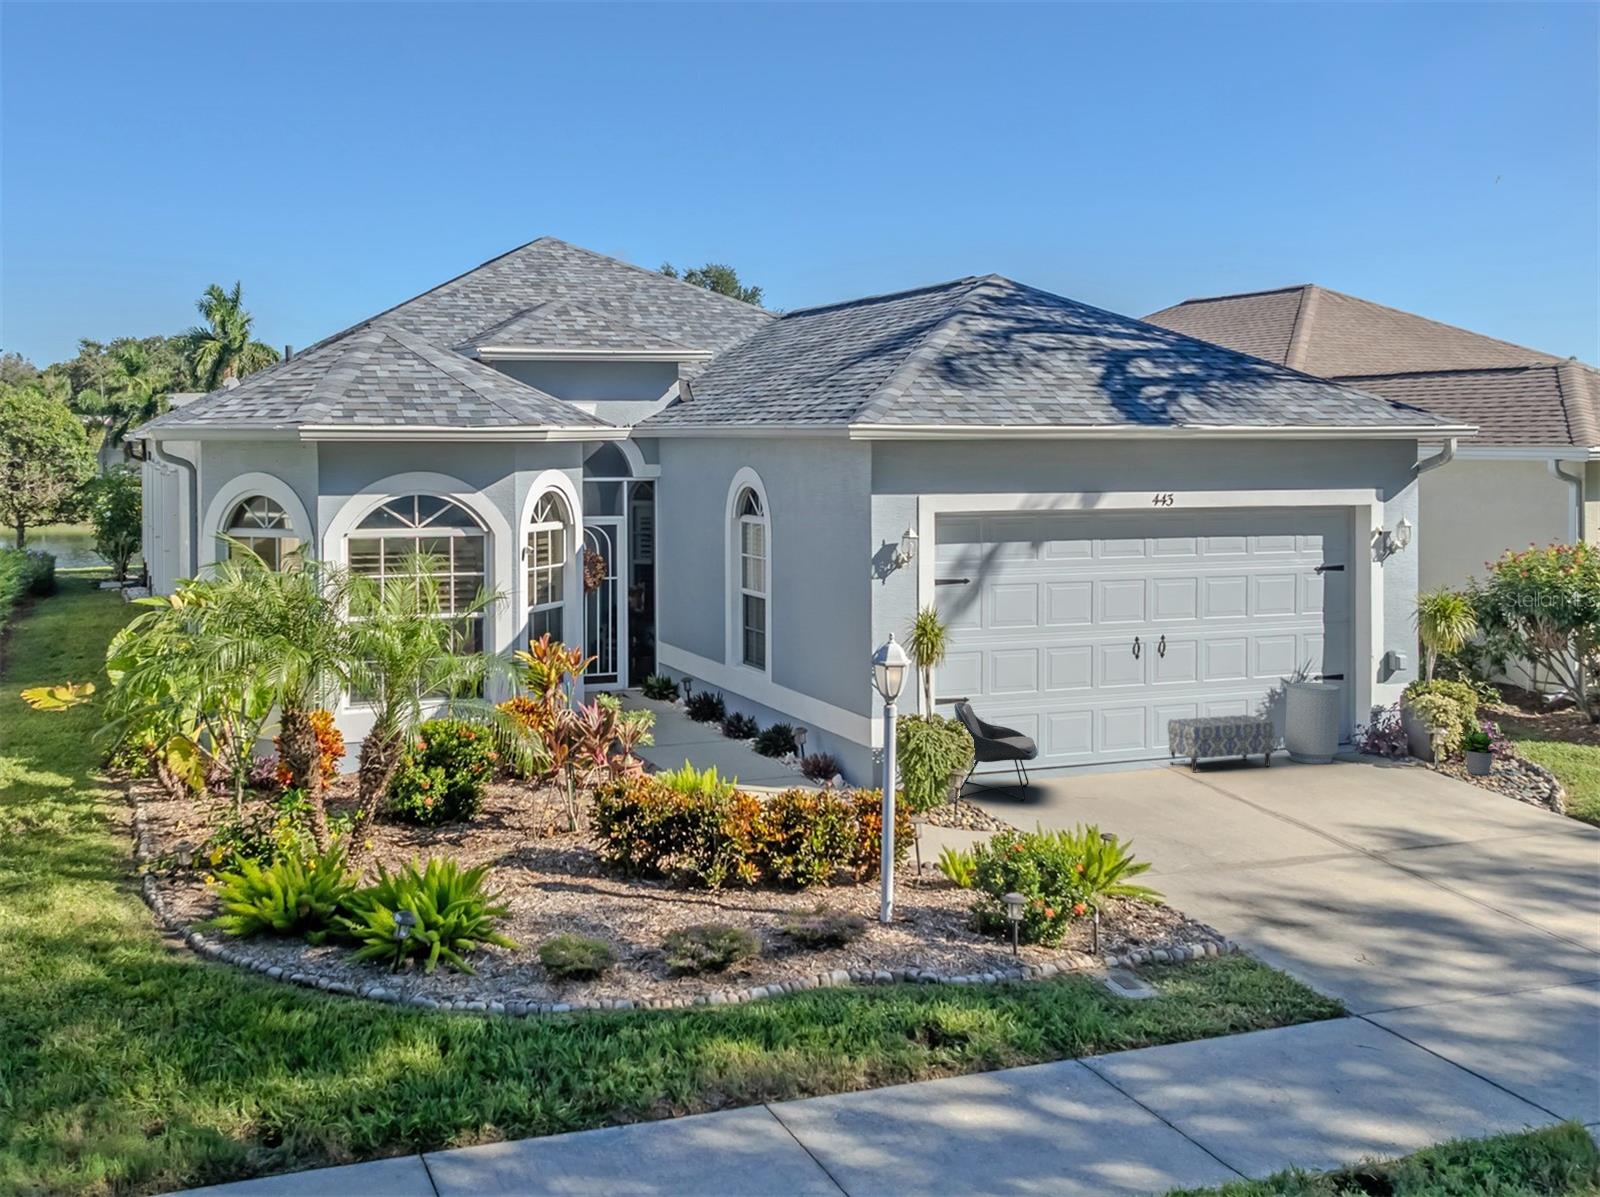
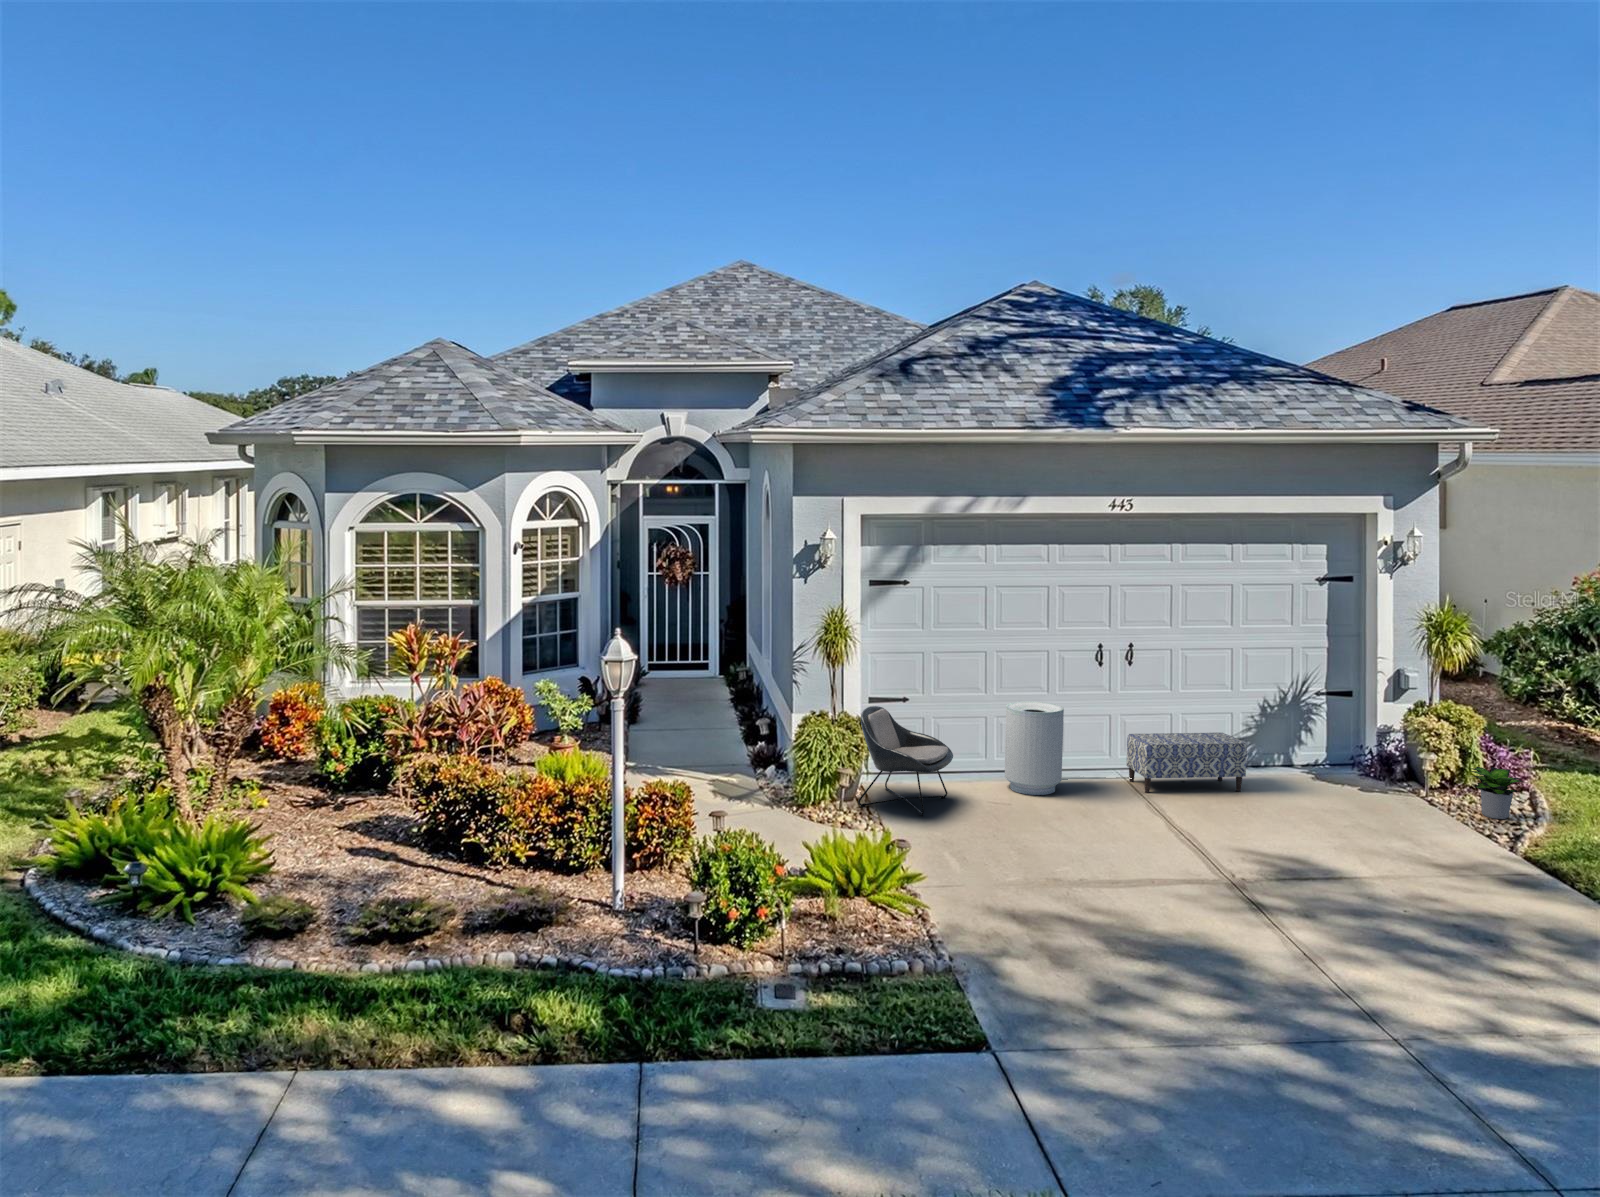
trash can: present [1285,682,1340,764] -> present [1005,702,1064,795]

